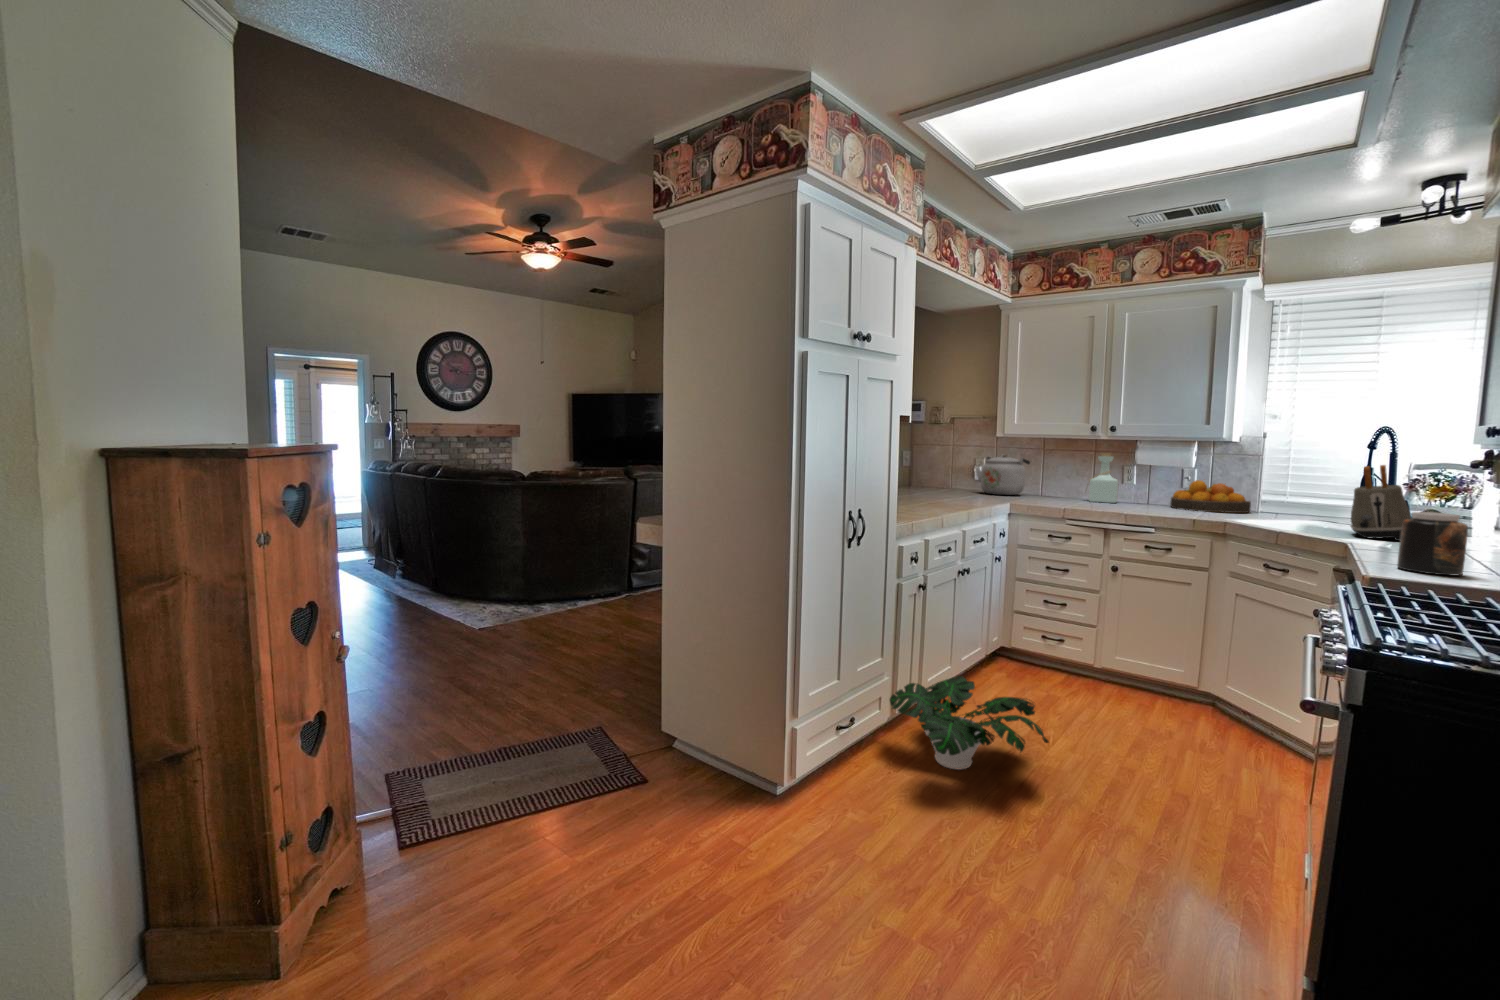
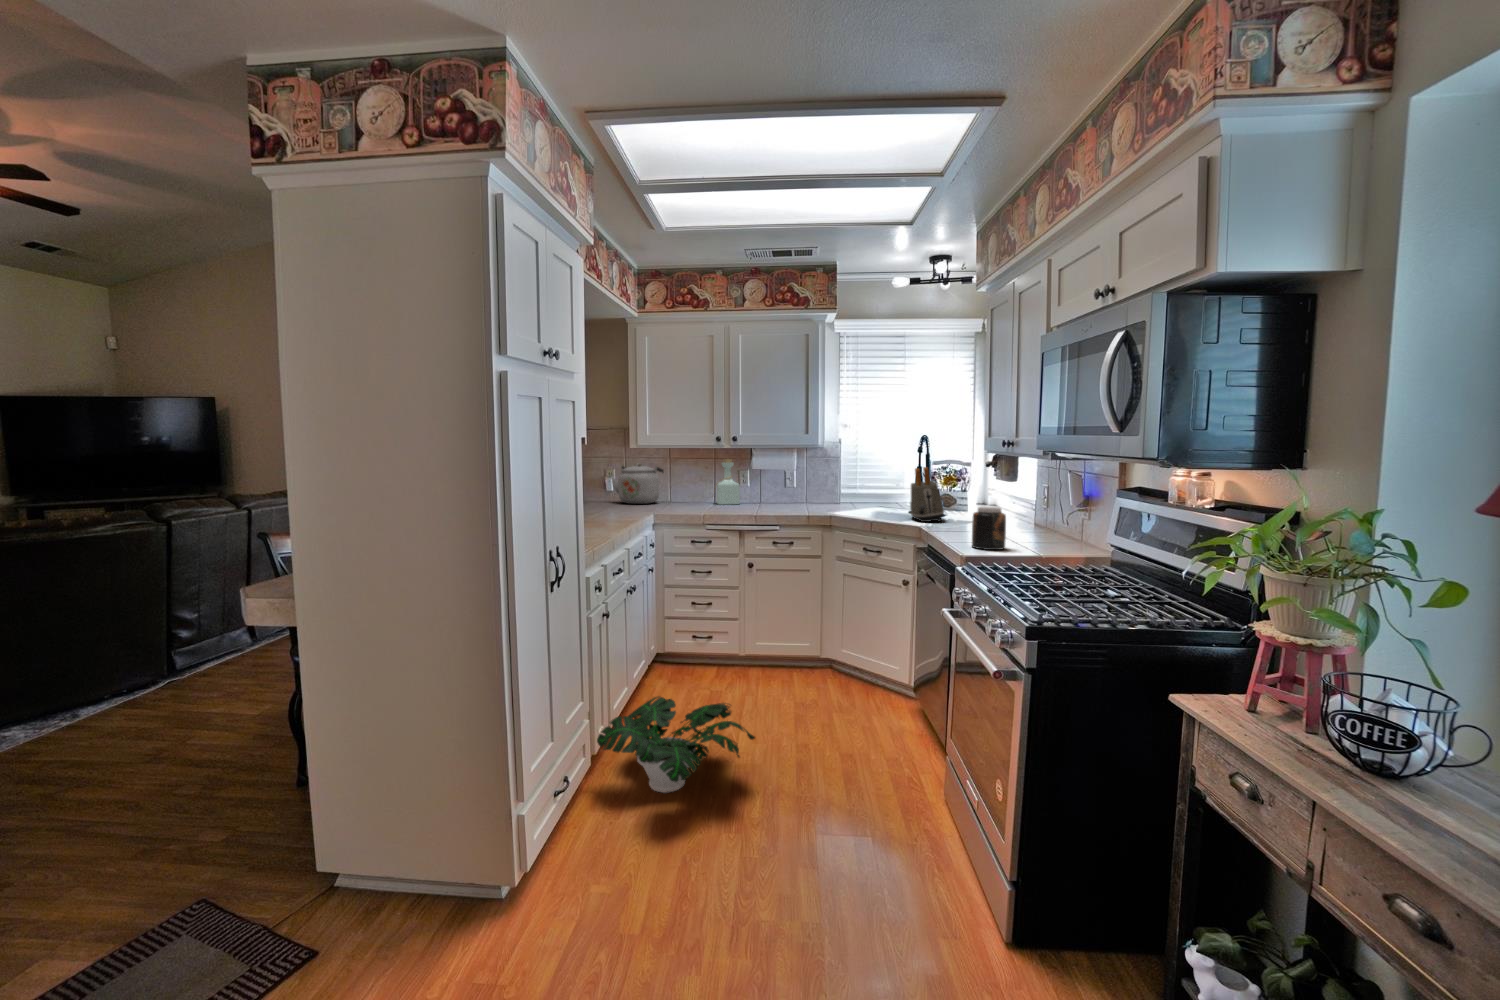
fruit bowl: present [1170,480,1251,513] -> none [779,479,833,507]

